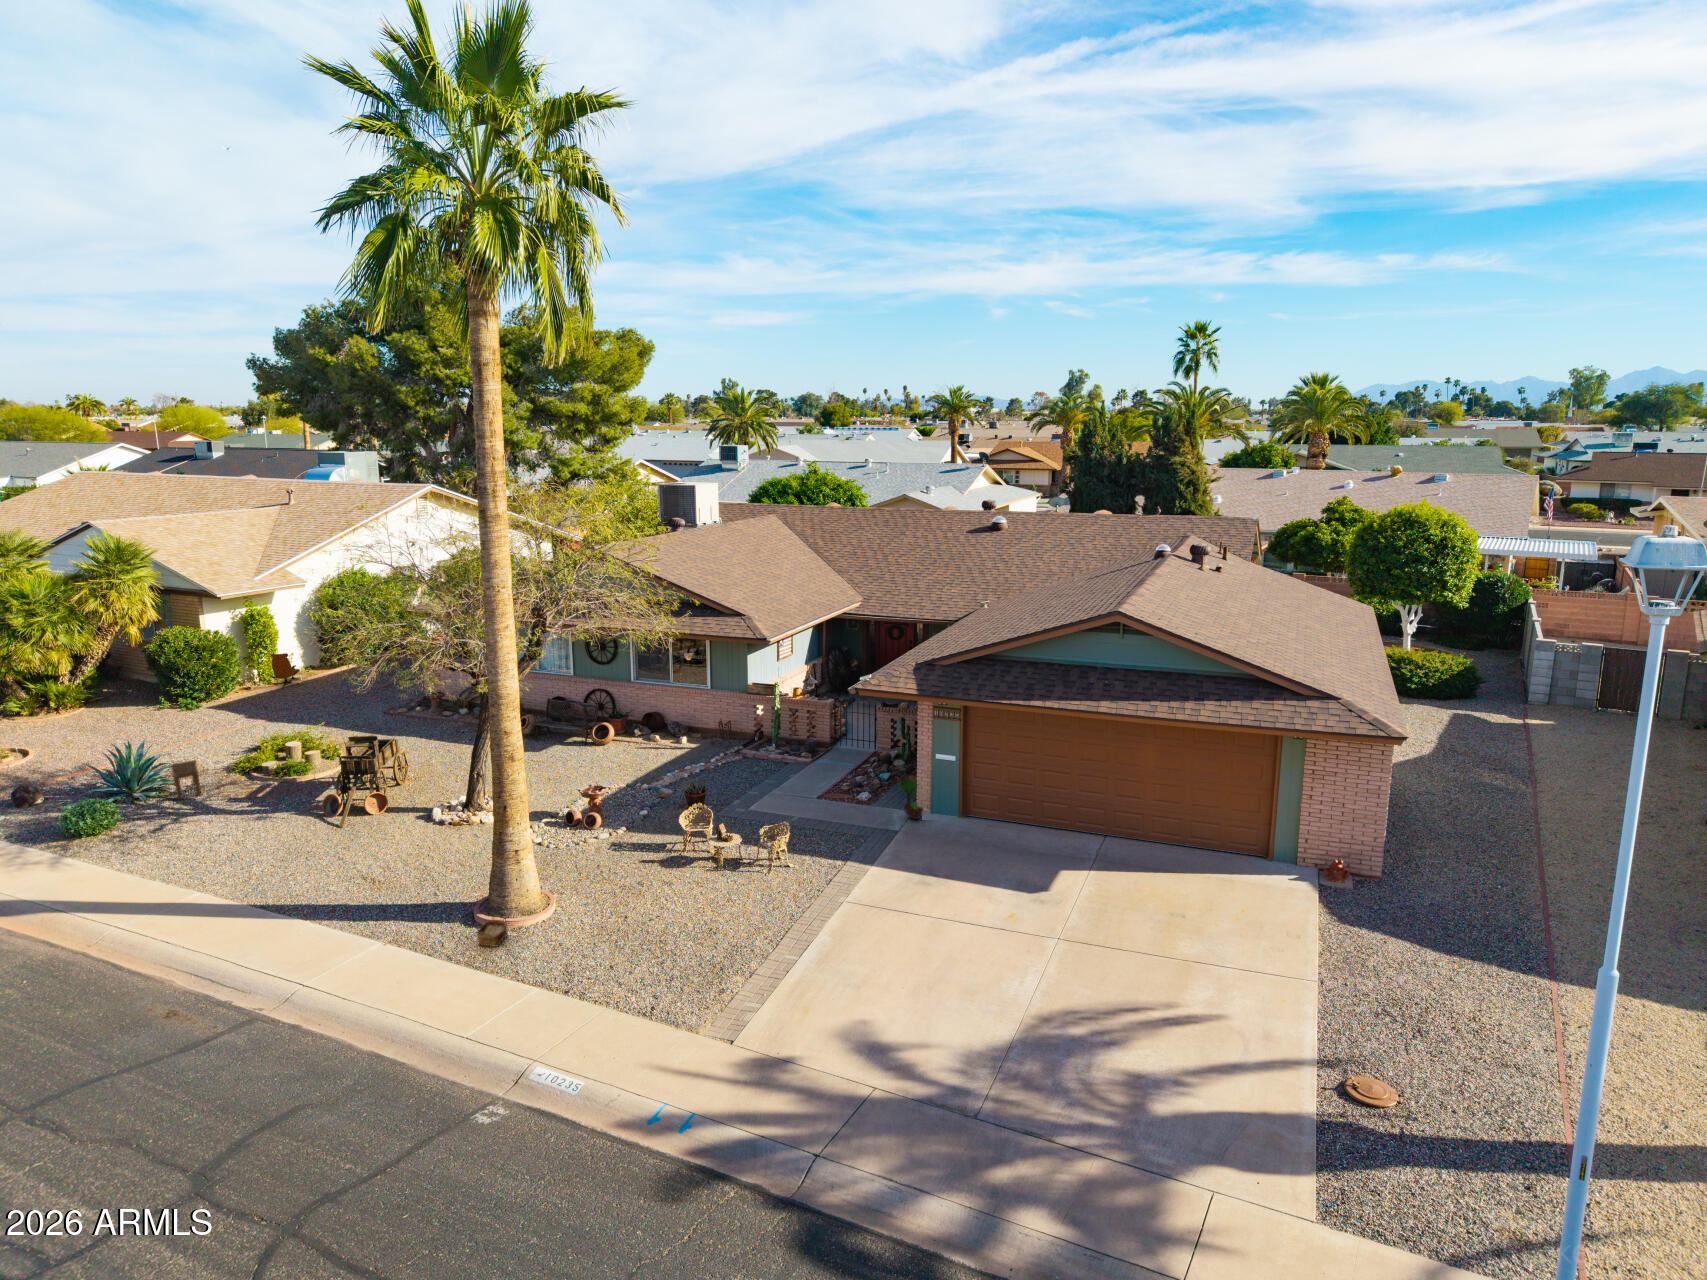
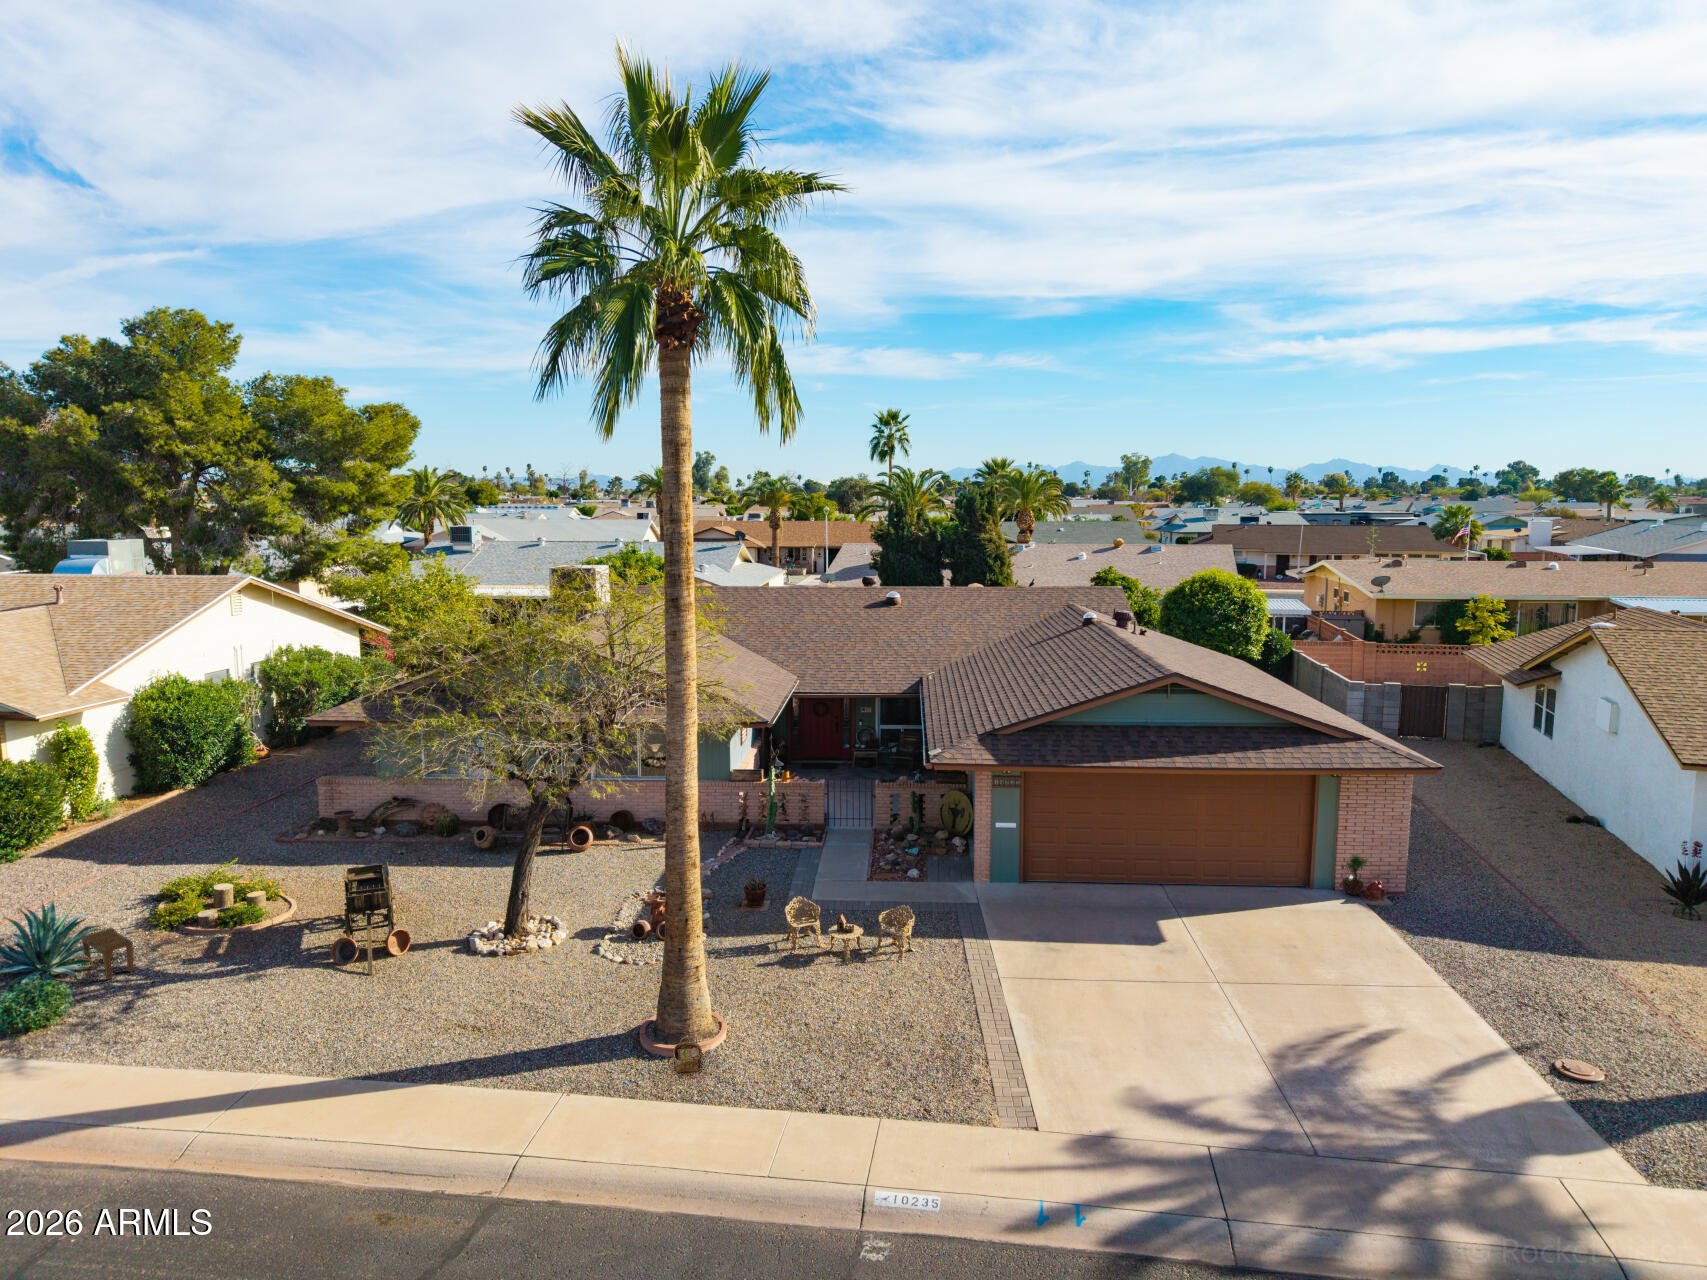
lounge chair: present [270,653,300,687] -> none [84,790,118,834]
potted tree: present [899,779,923,819] -> present [1342,854,1368,895]

